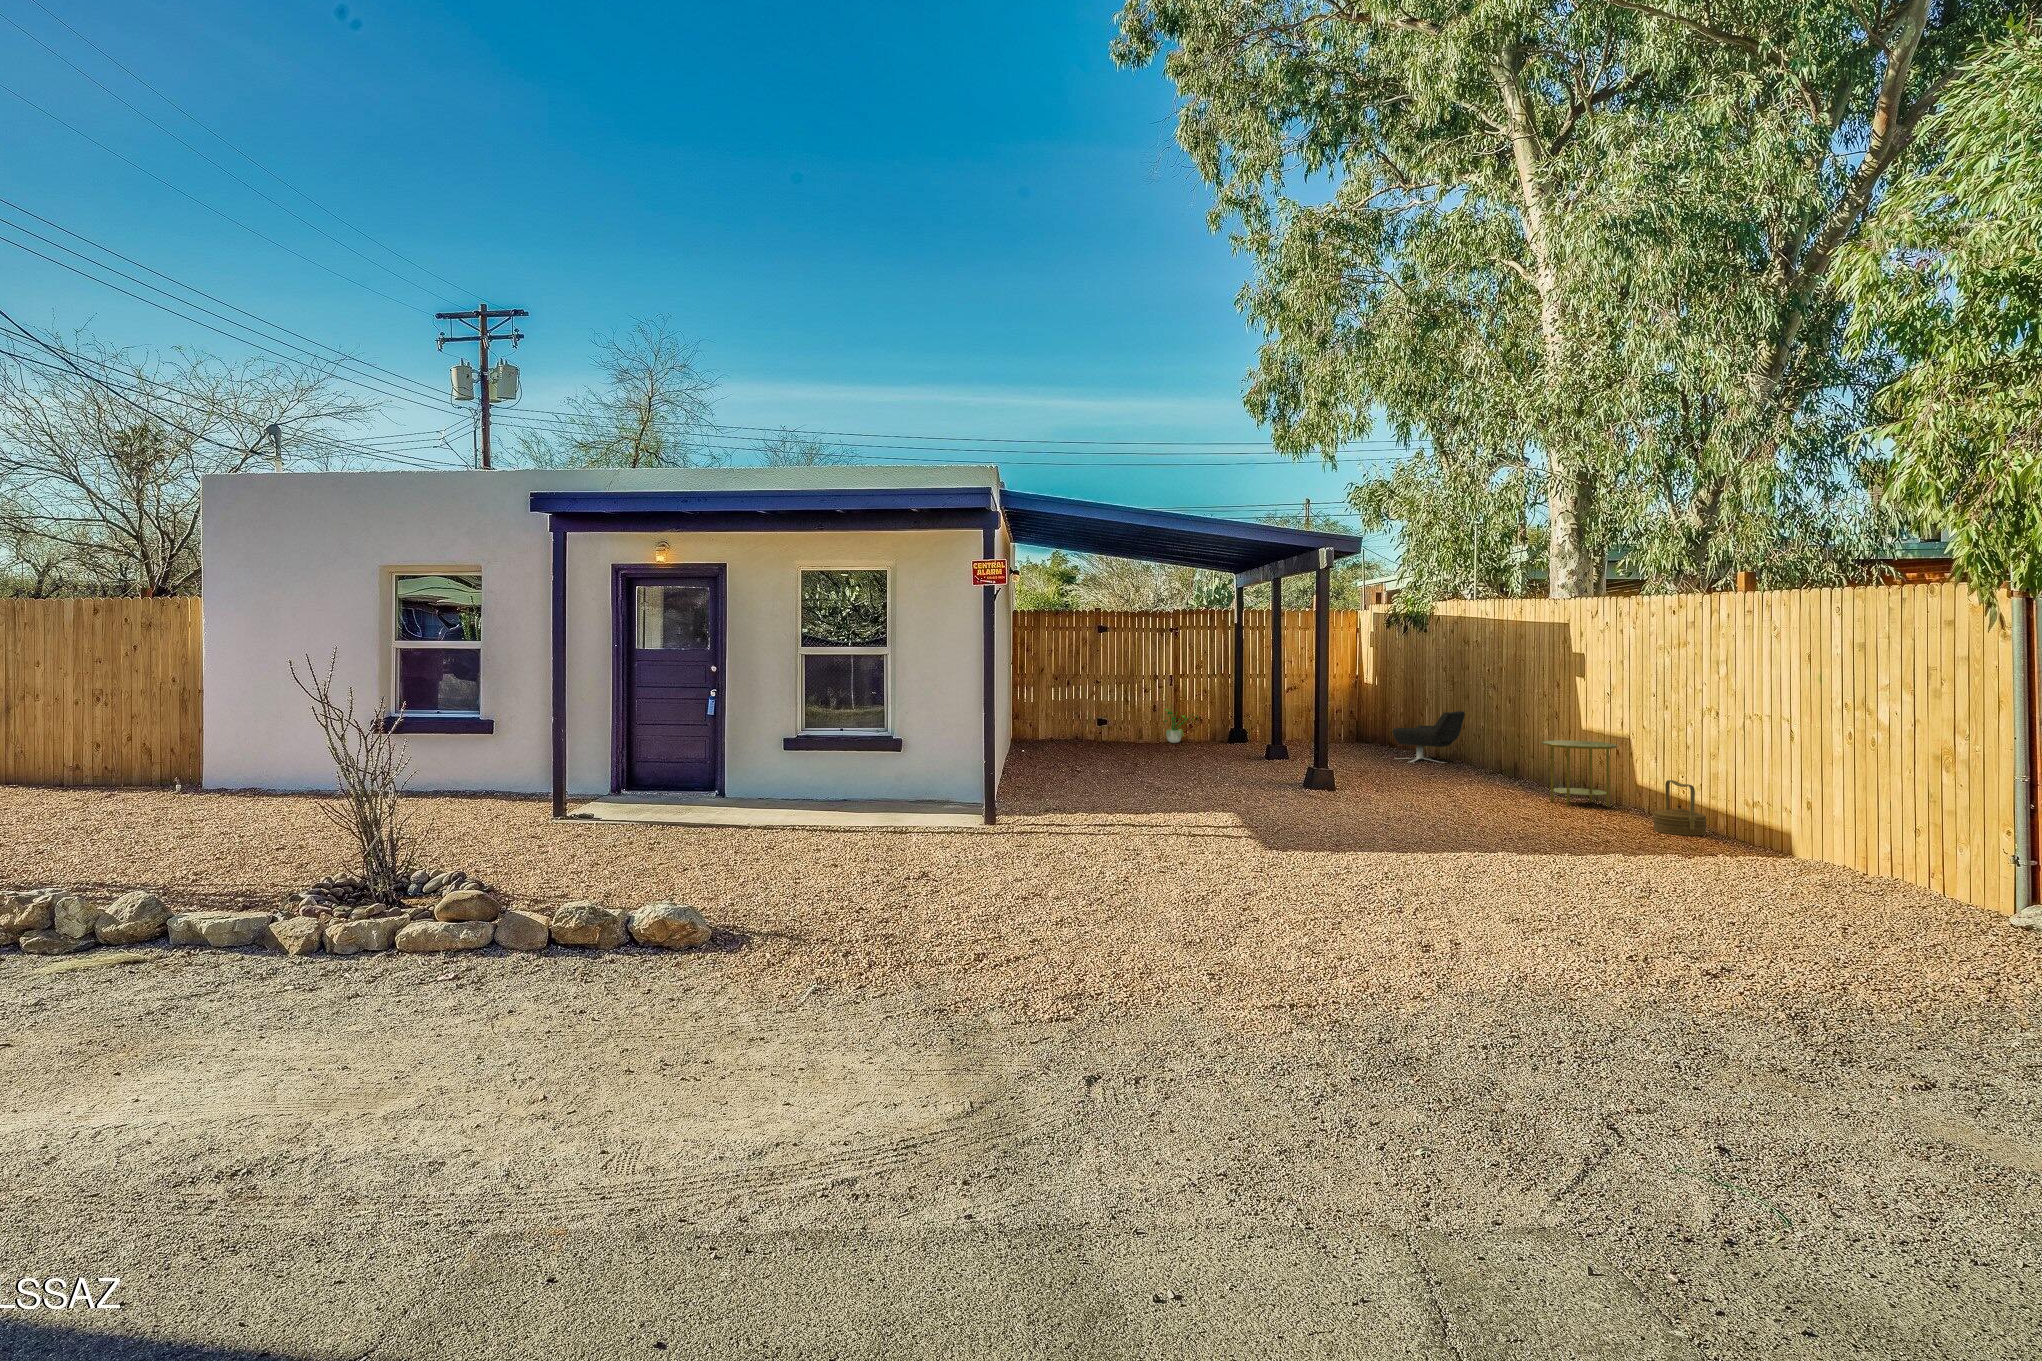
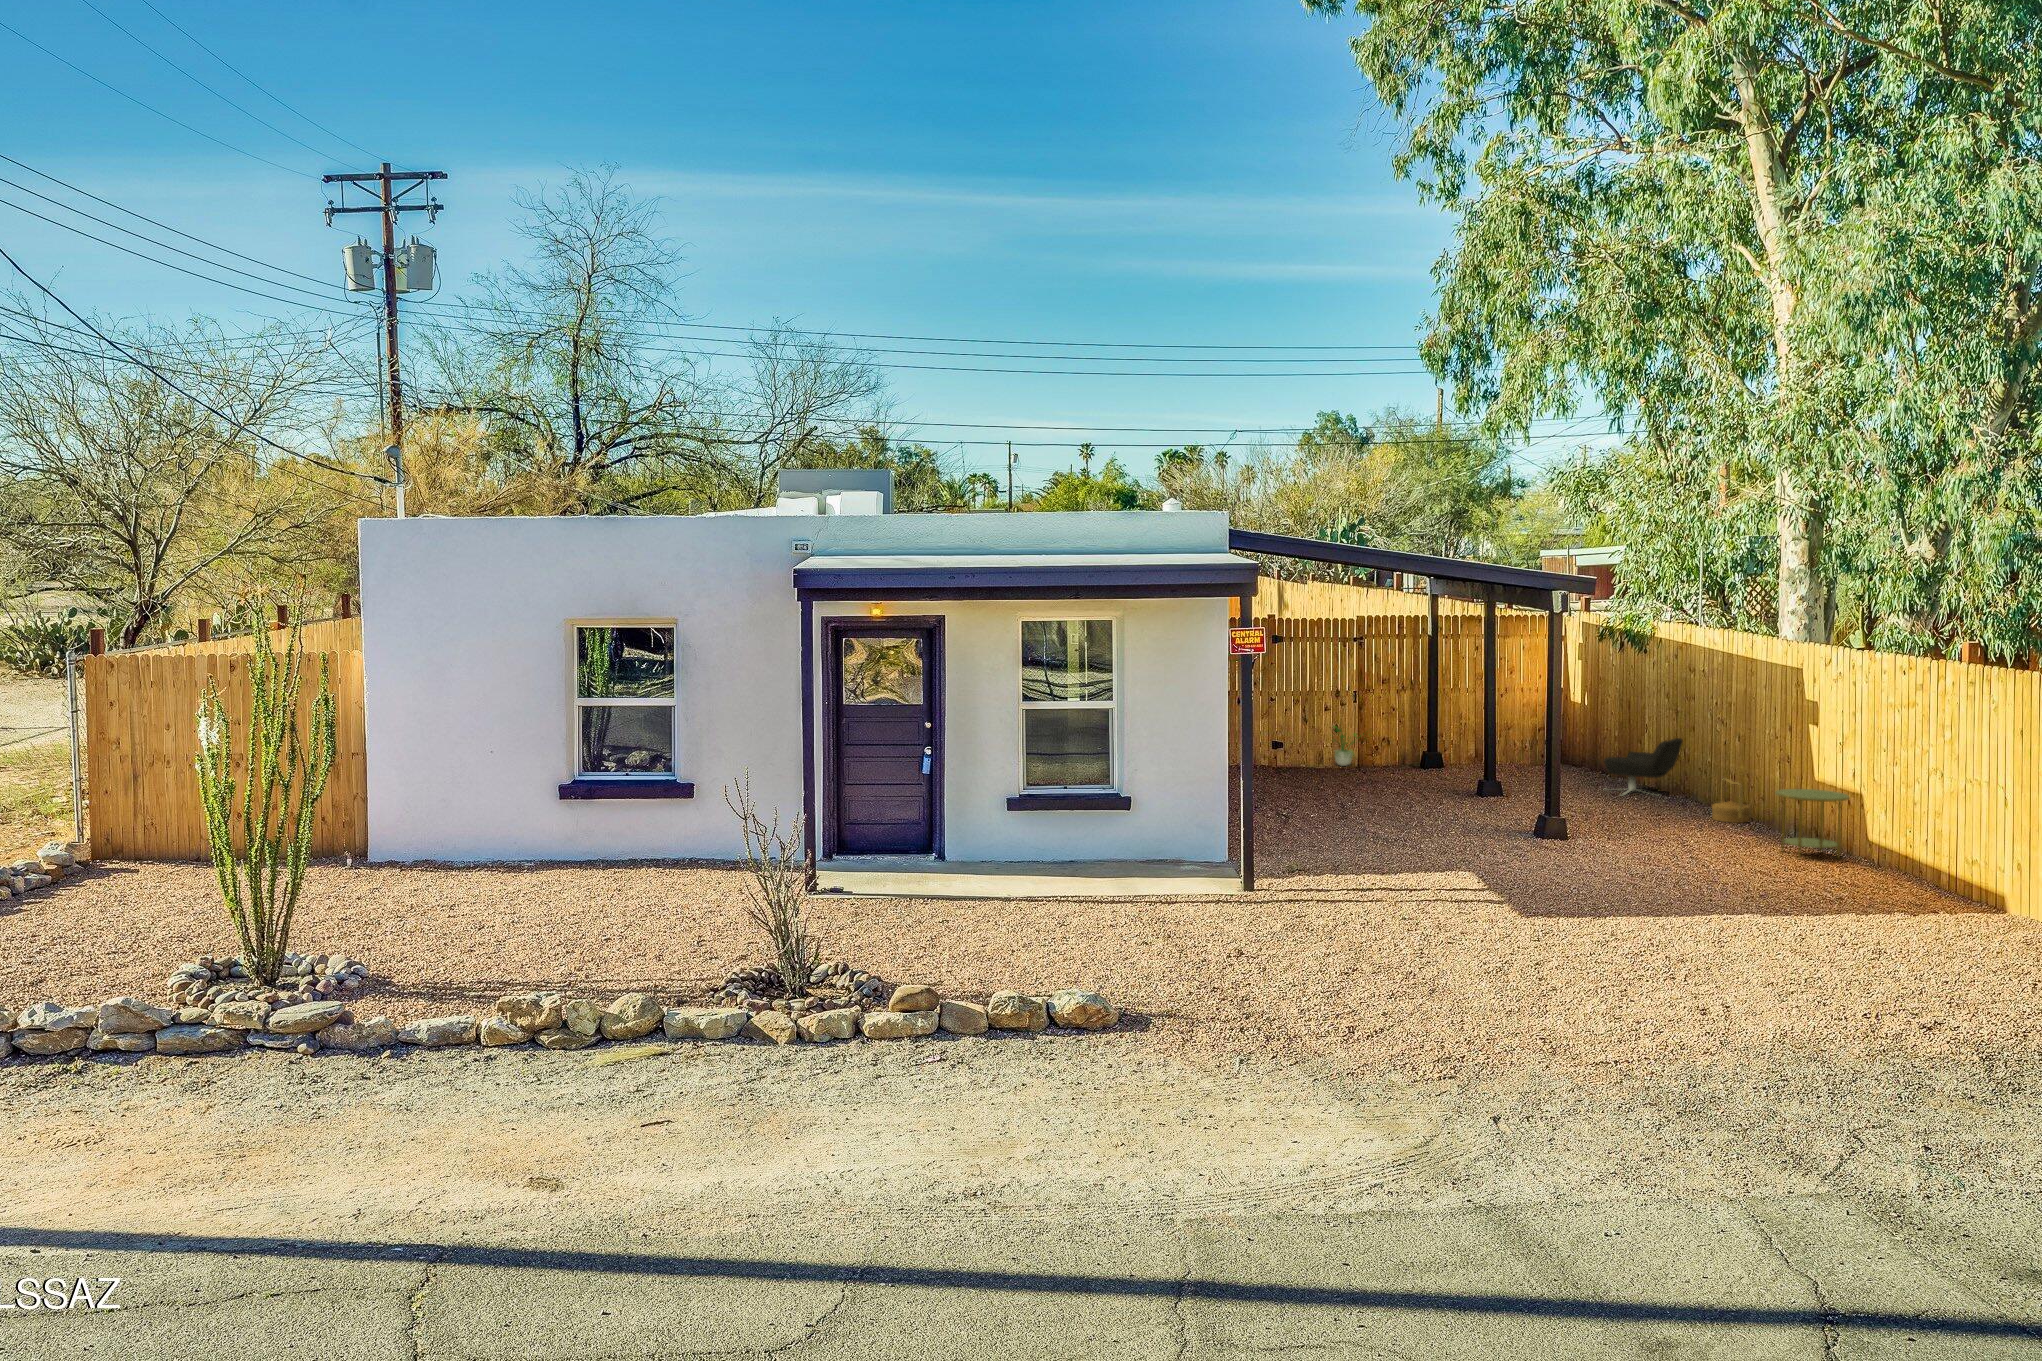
woven basket: present [1652,780,1707,836] -> present [1712,779,1751,823]

